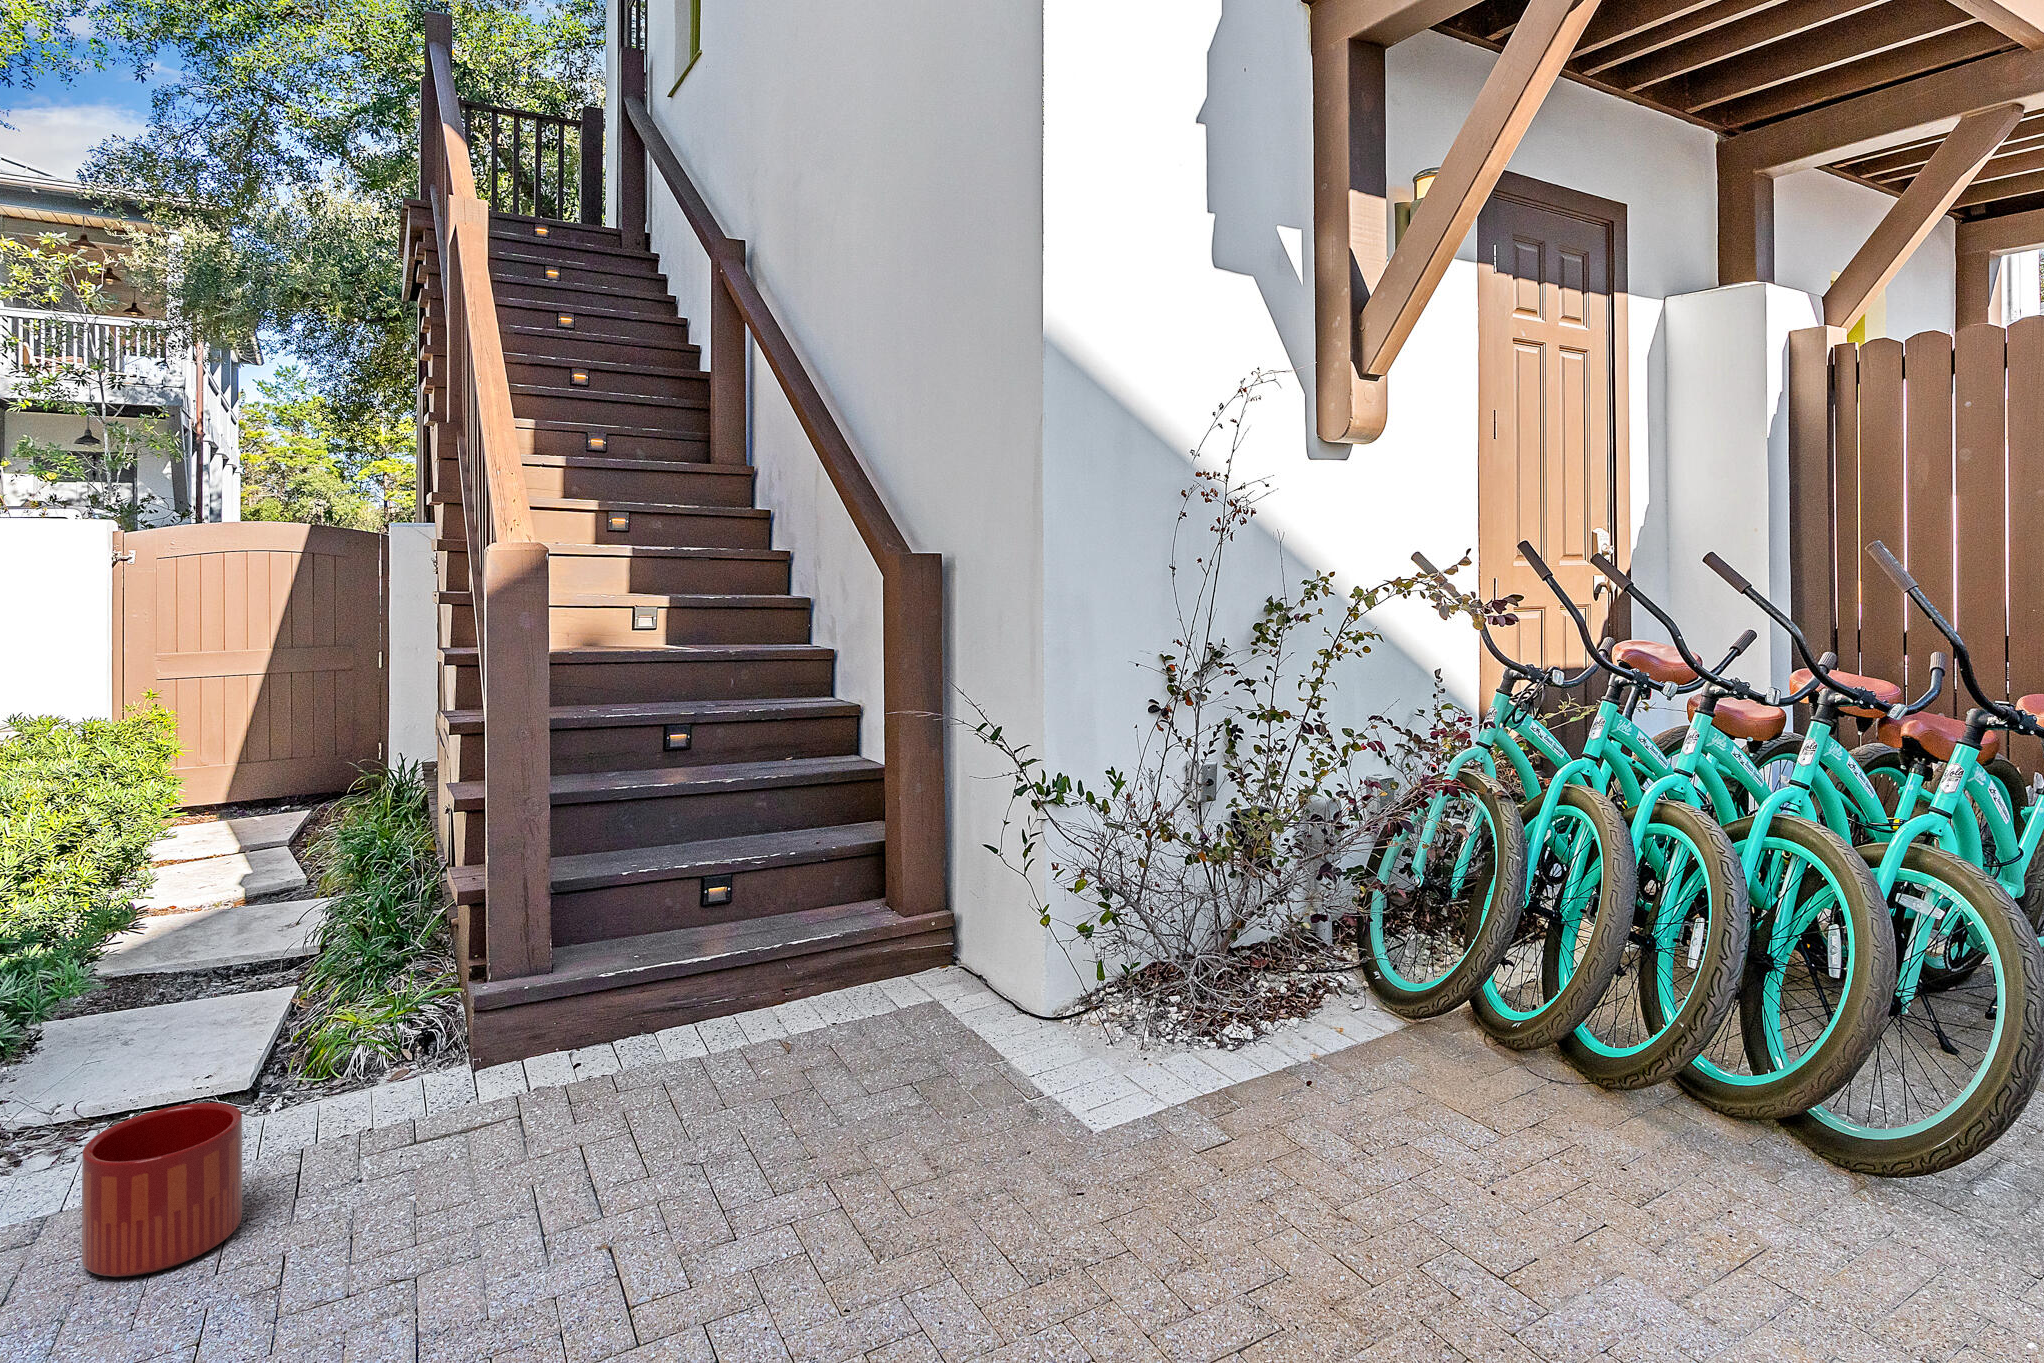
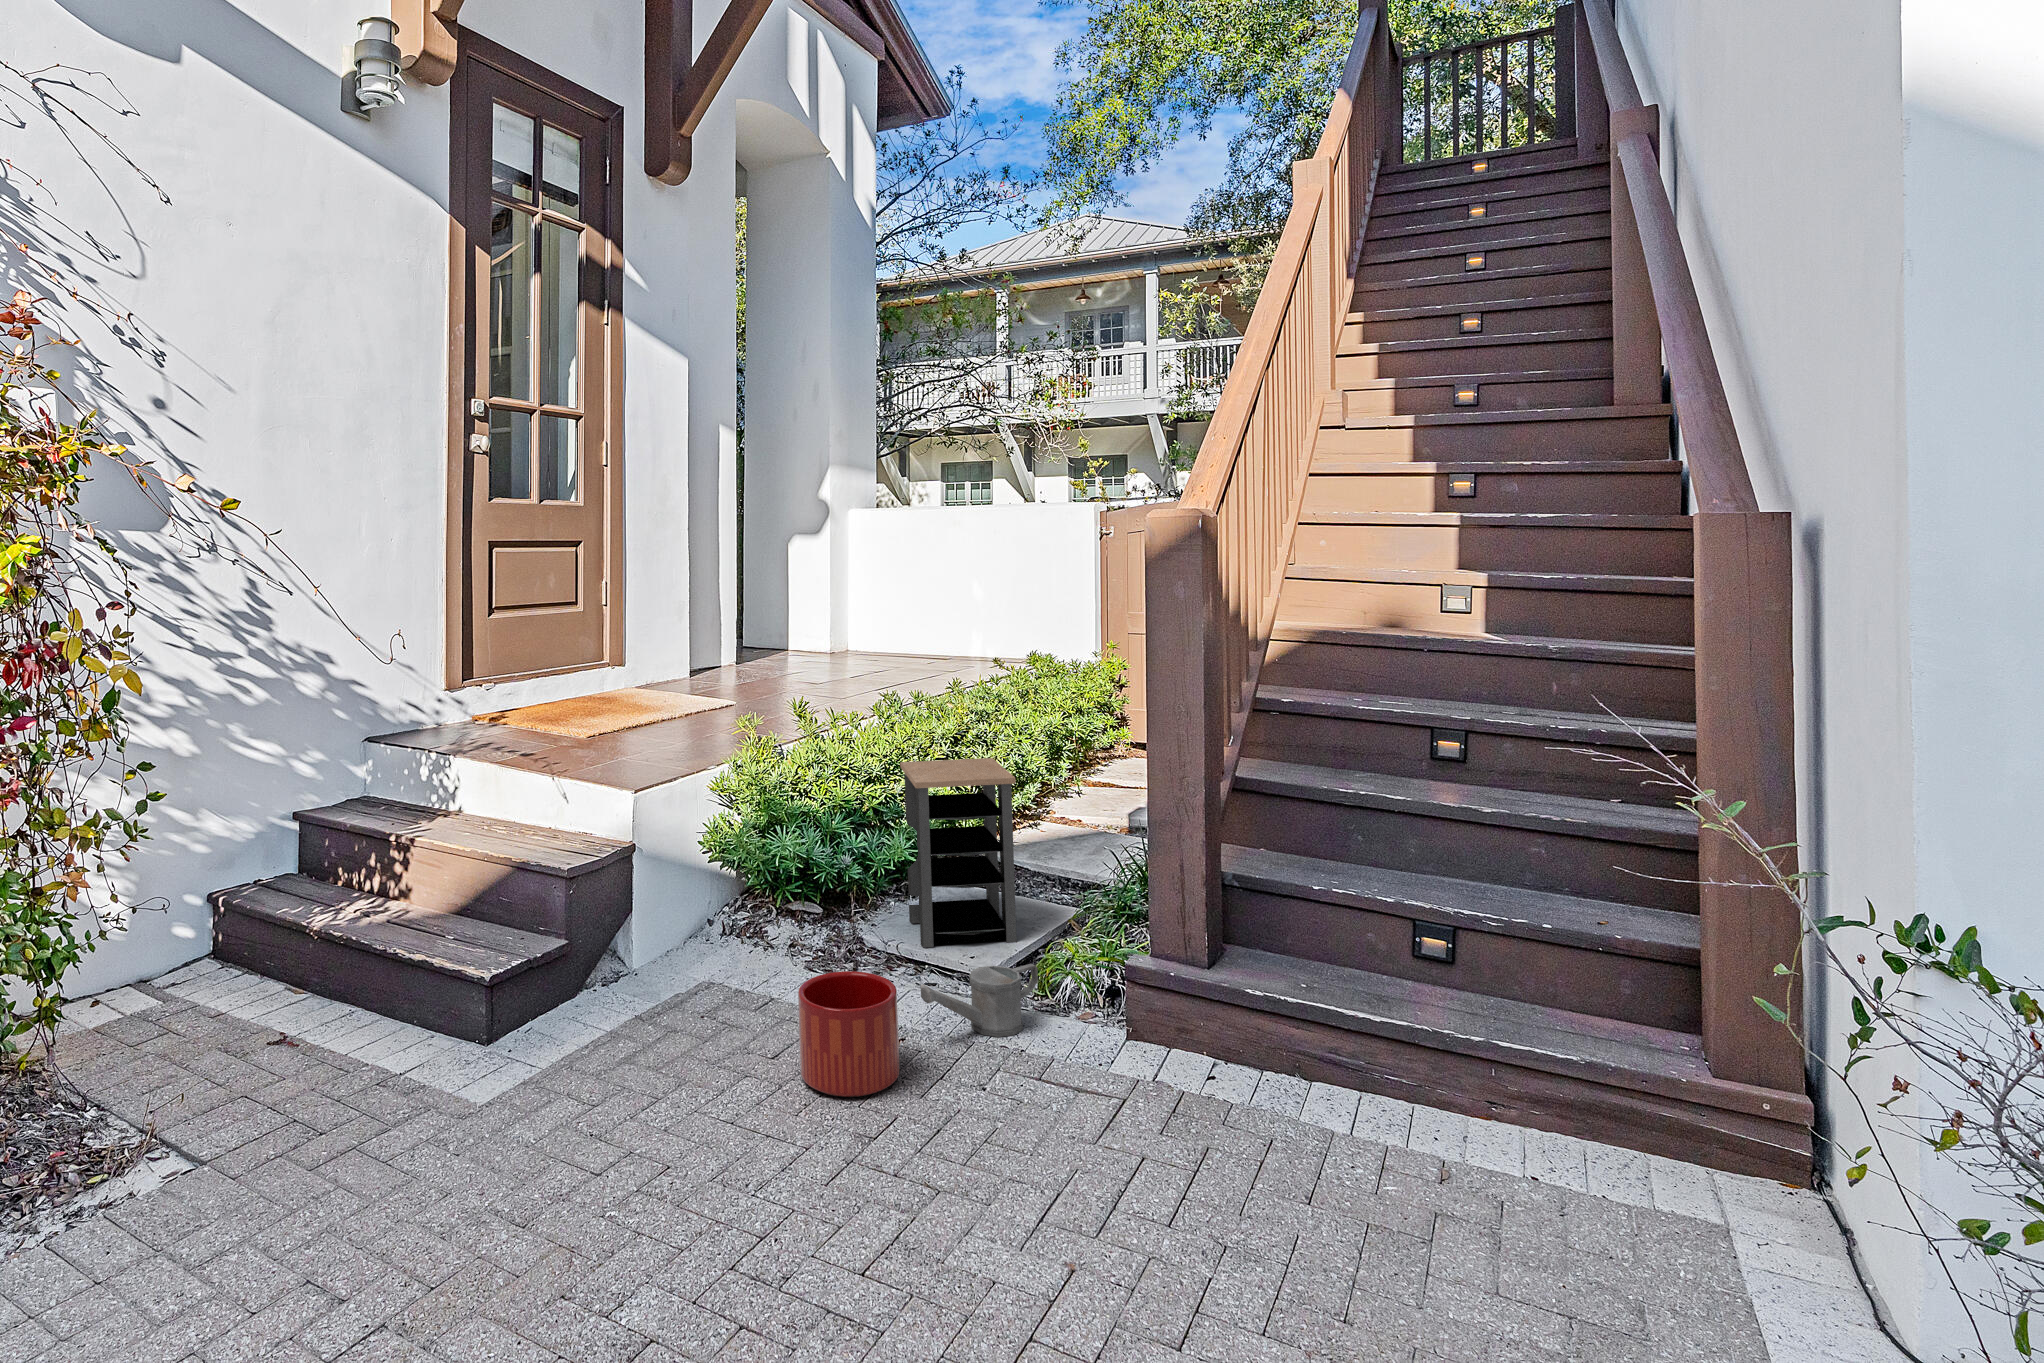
side table: none [23,835,238,1095] -> present [900,758,1017,948]
watering can: none [227,1040,342,1137] -> present [921,964,1038,1037]

